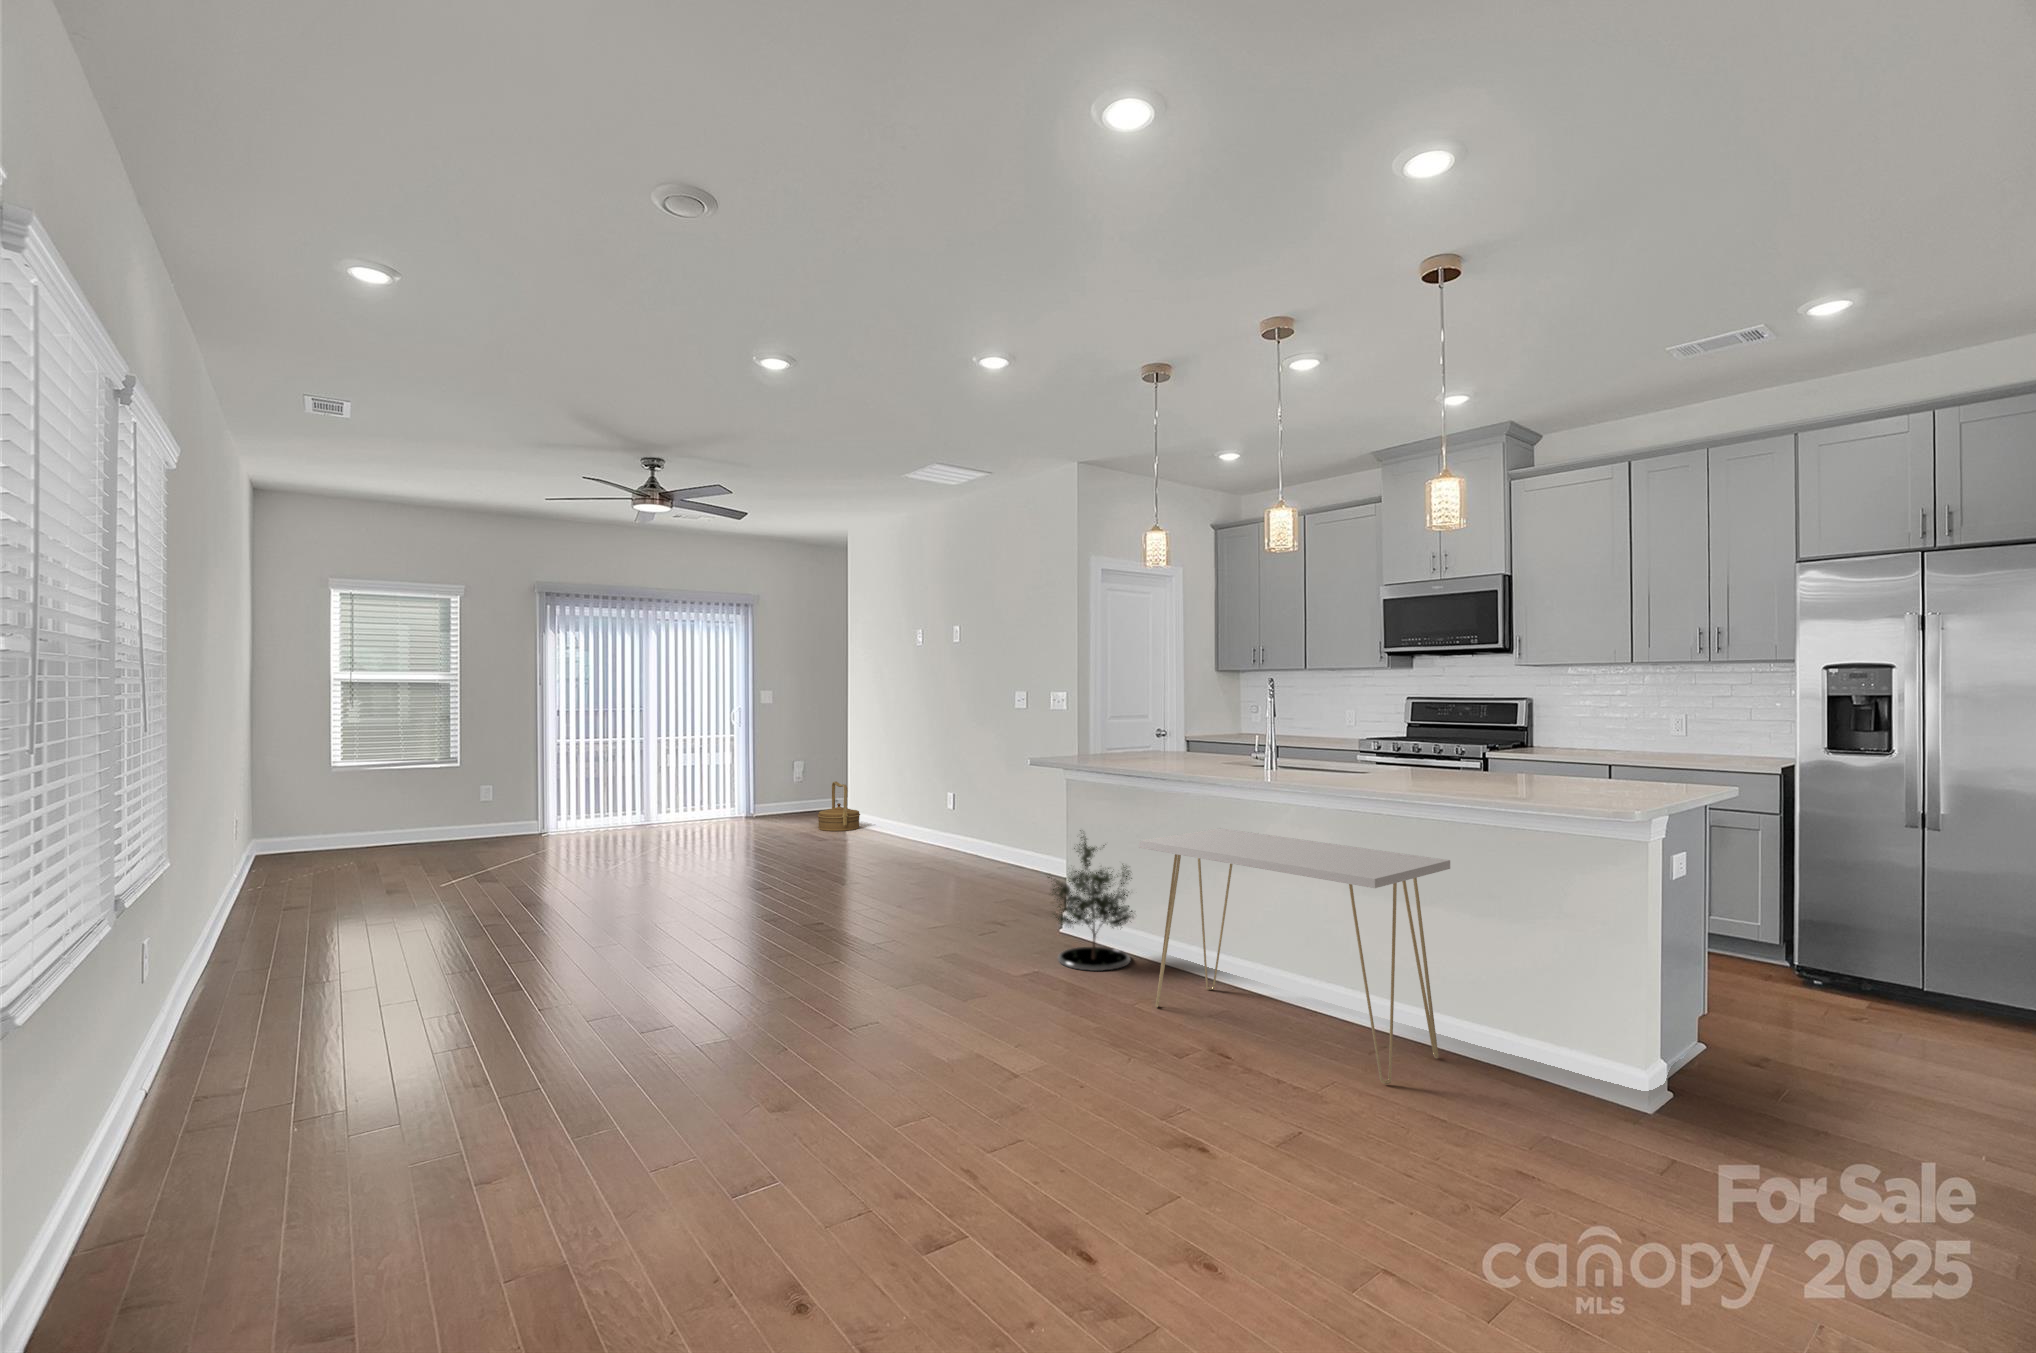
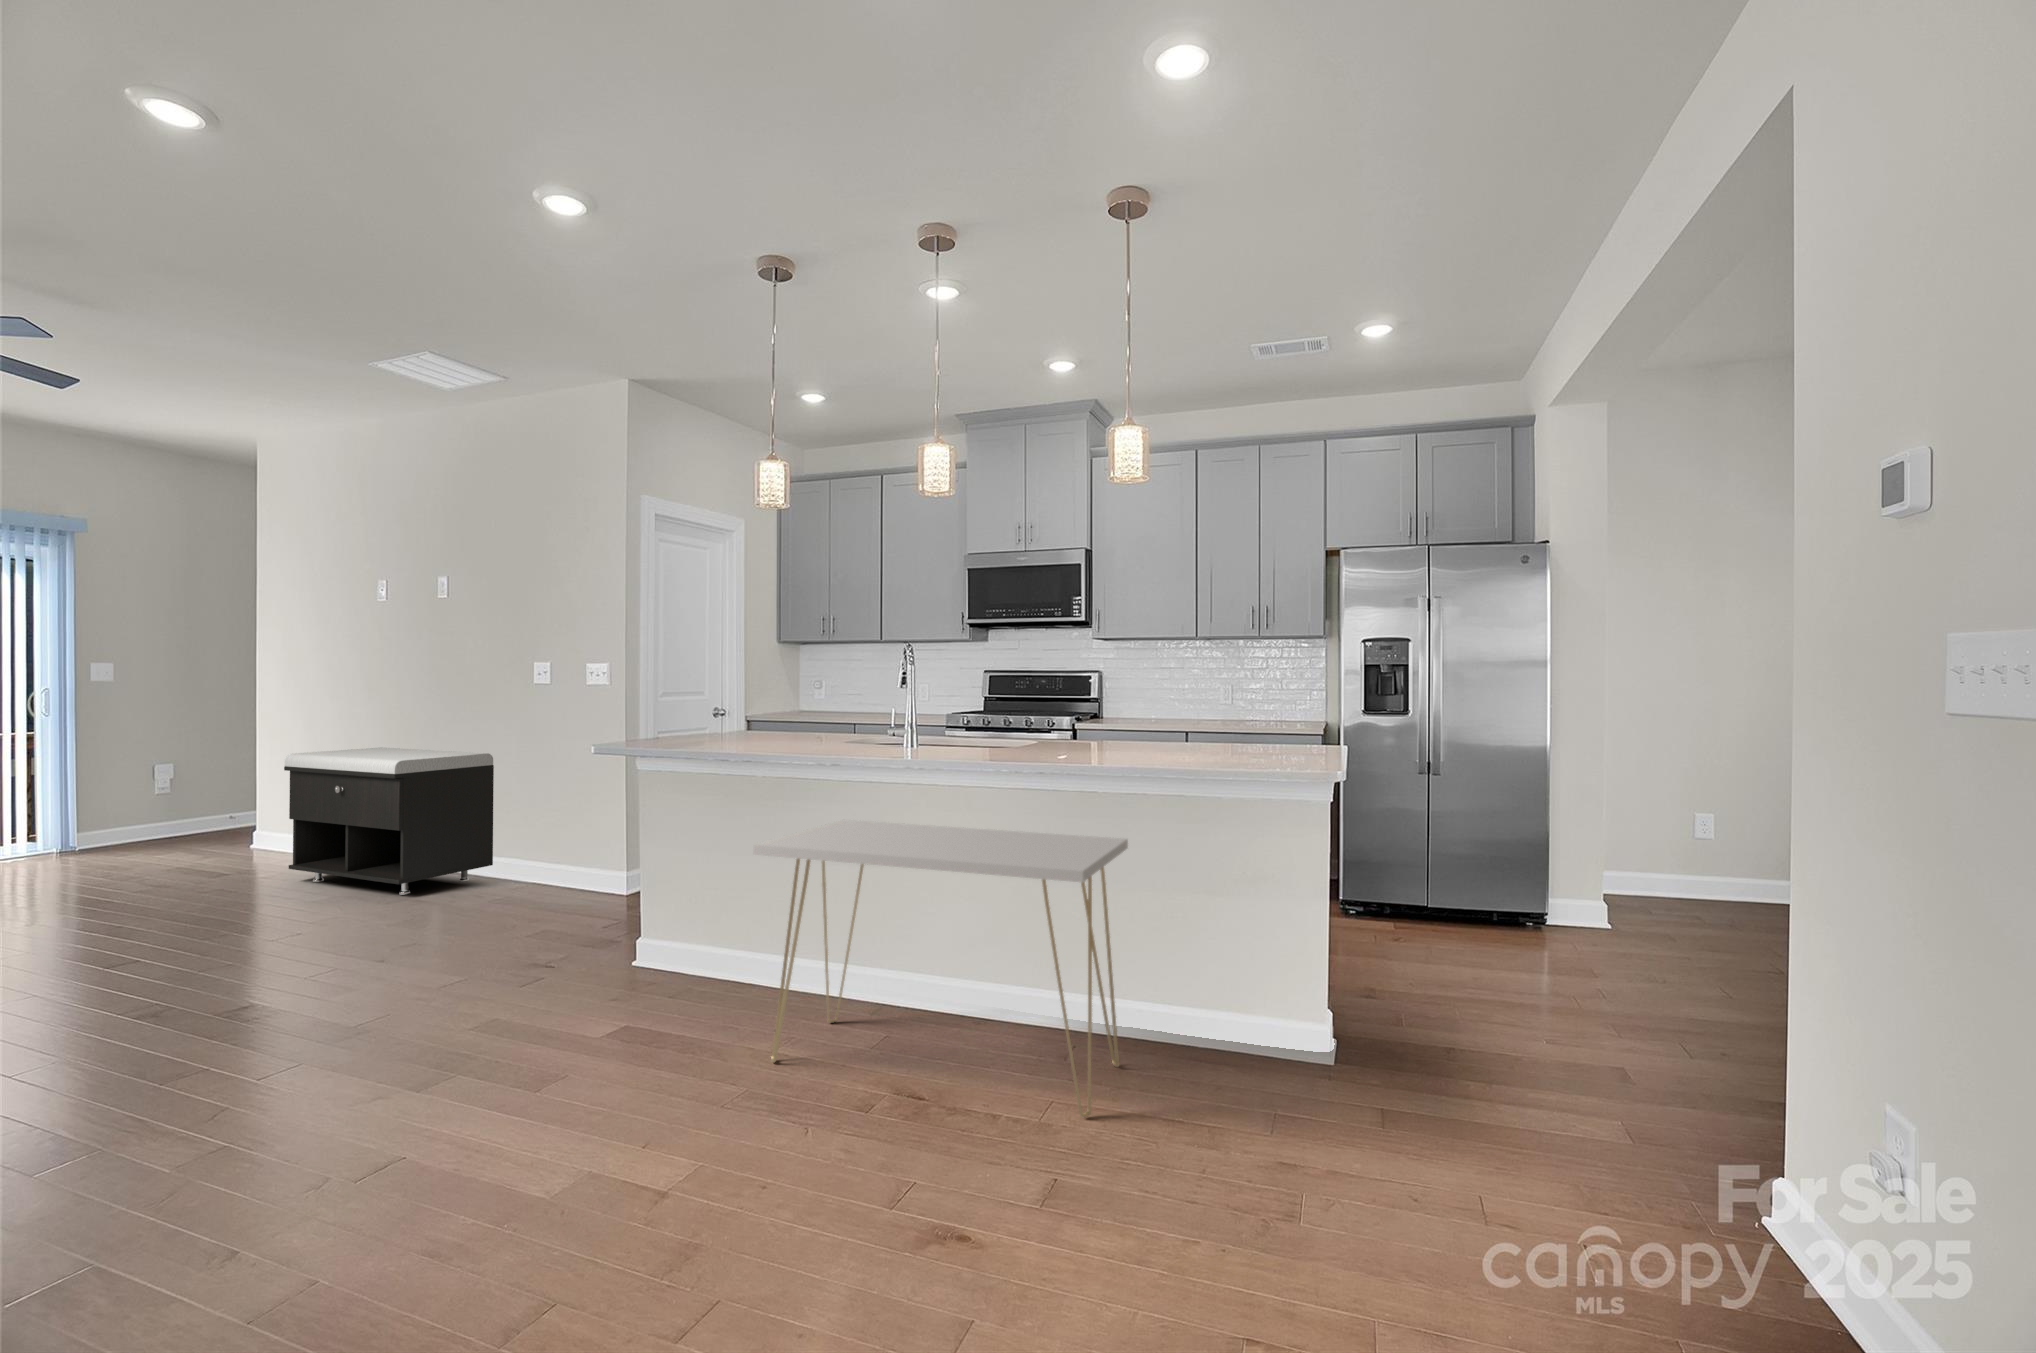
storage bench: none [865,755,993,866] -> present [284,747,494,895]
woven basket: present [818,782,860,831] -> none [198,789,275,859]
potted tree: present [1048,830,1133,971] -> none [597,832,729,1023]

